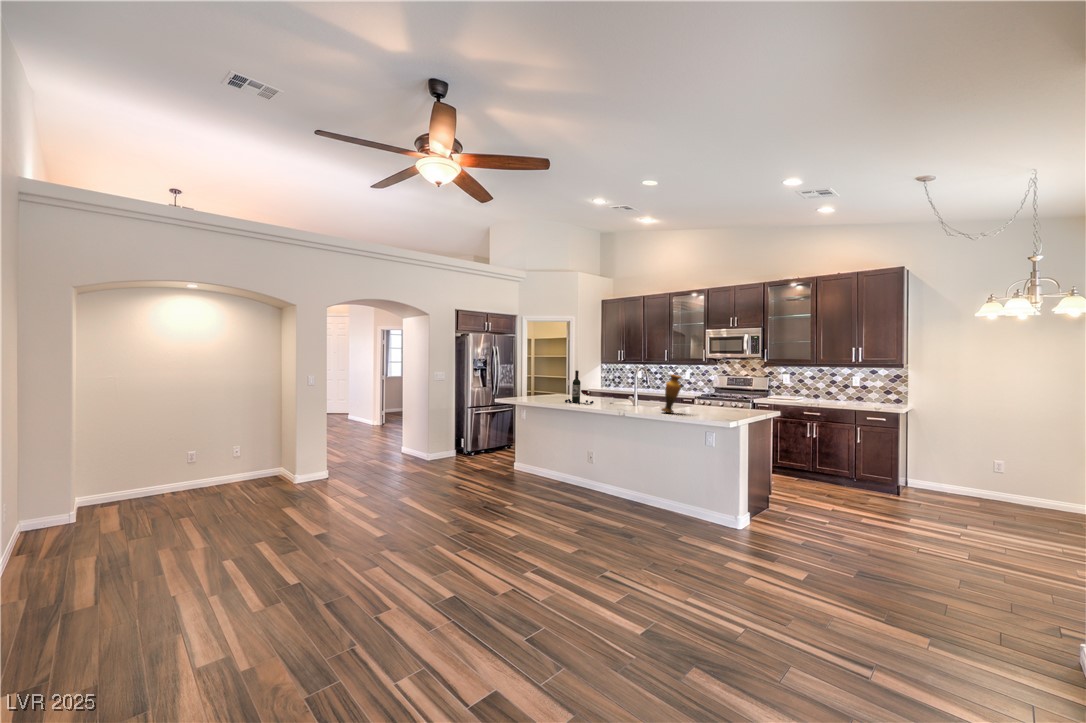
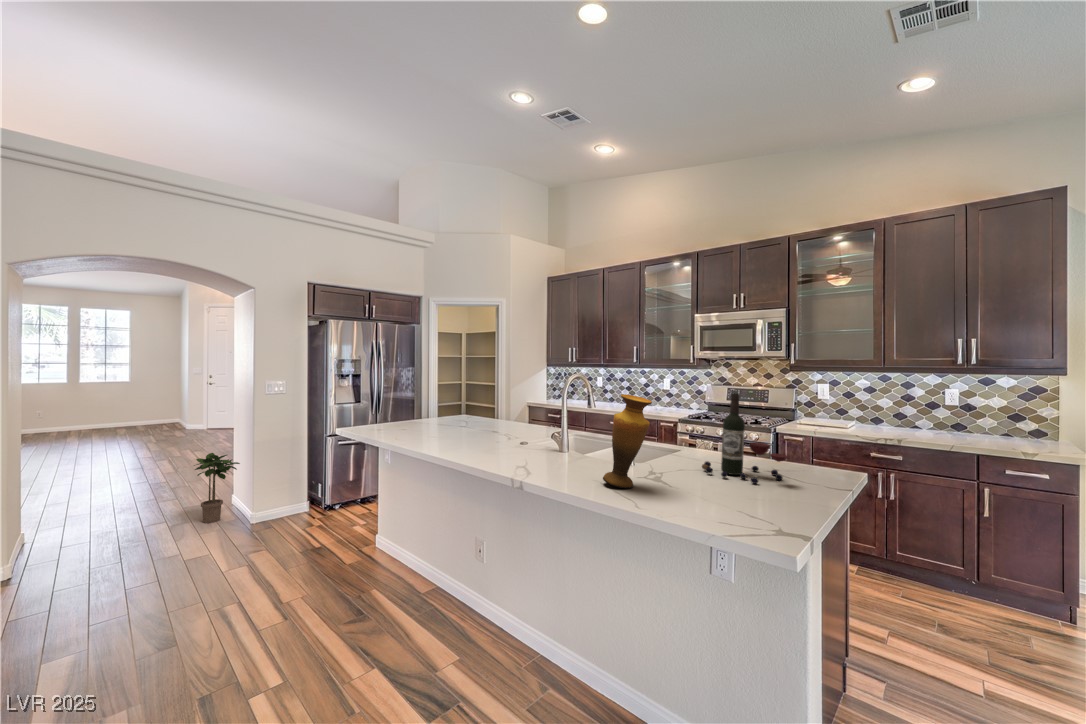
wine bottle: present [565,370,593,404] -> present [702,393,788,484]
potted plant: none [390,417,418,460] -> present [194,453,240,523]

